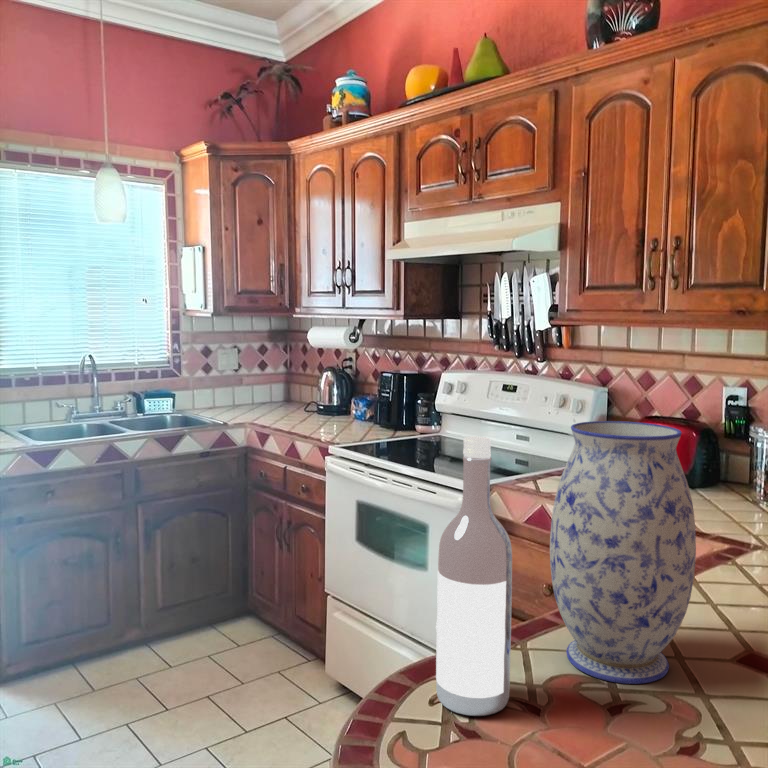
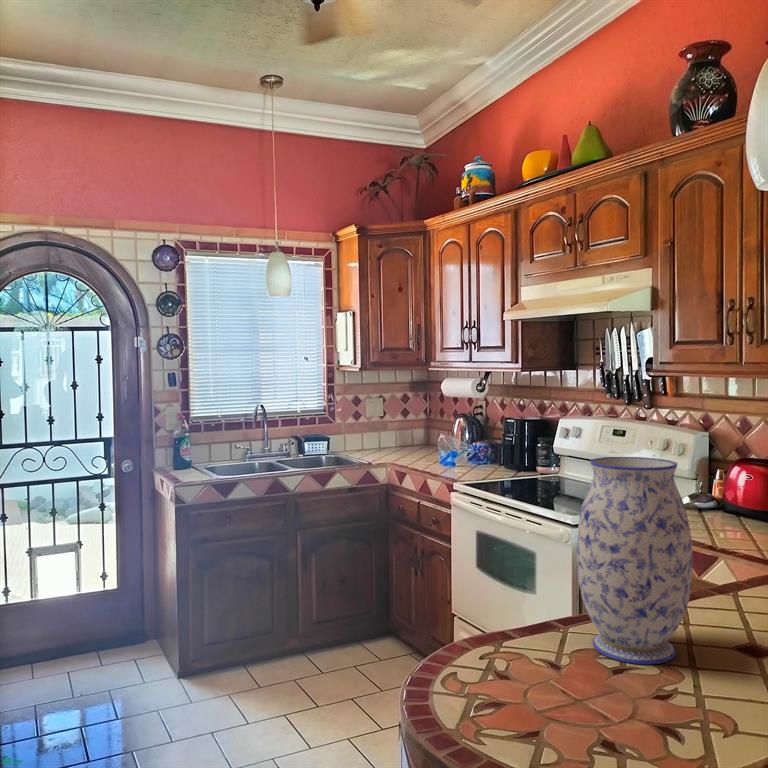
wine bottle: present [436,436,512,716] -> none [477,465,532,673]

